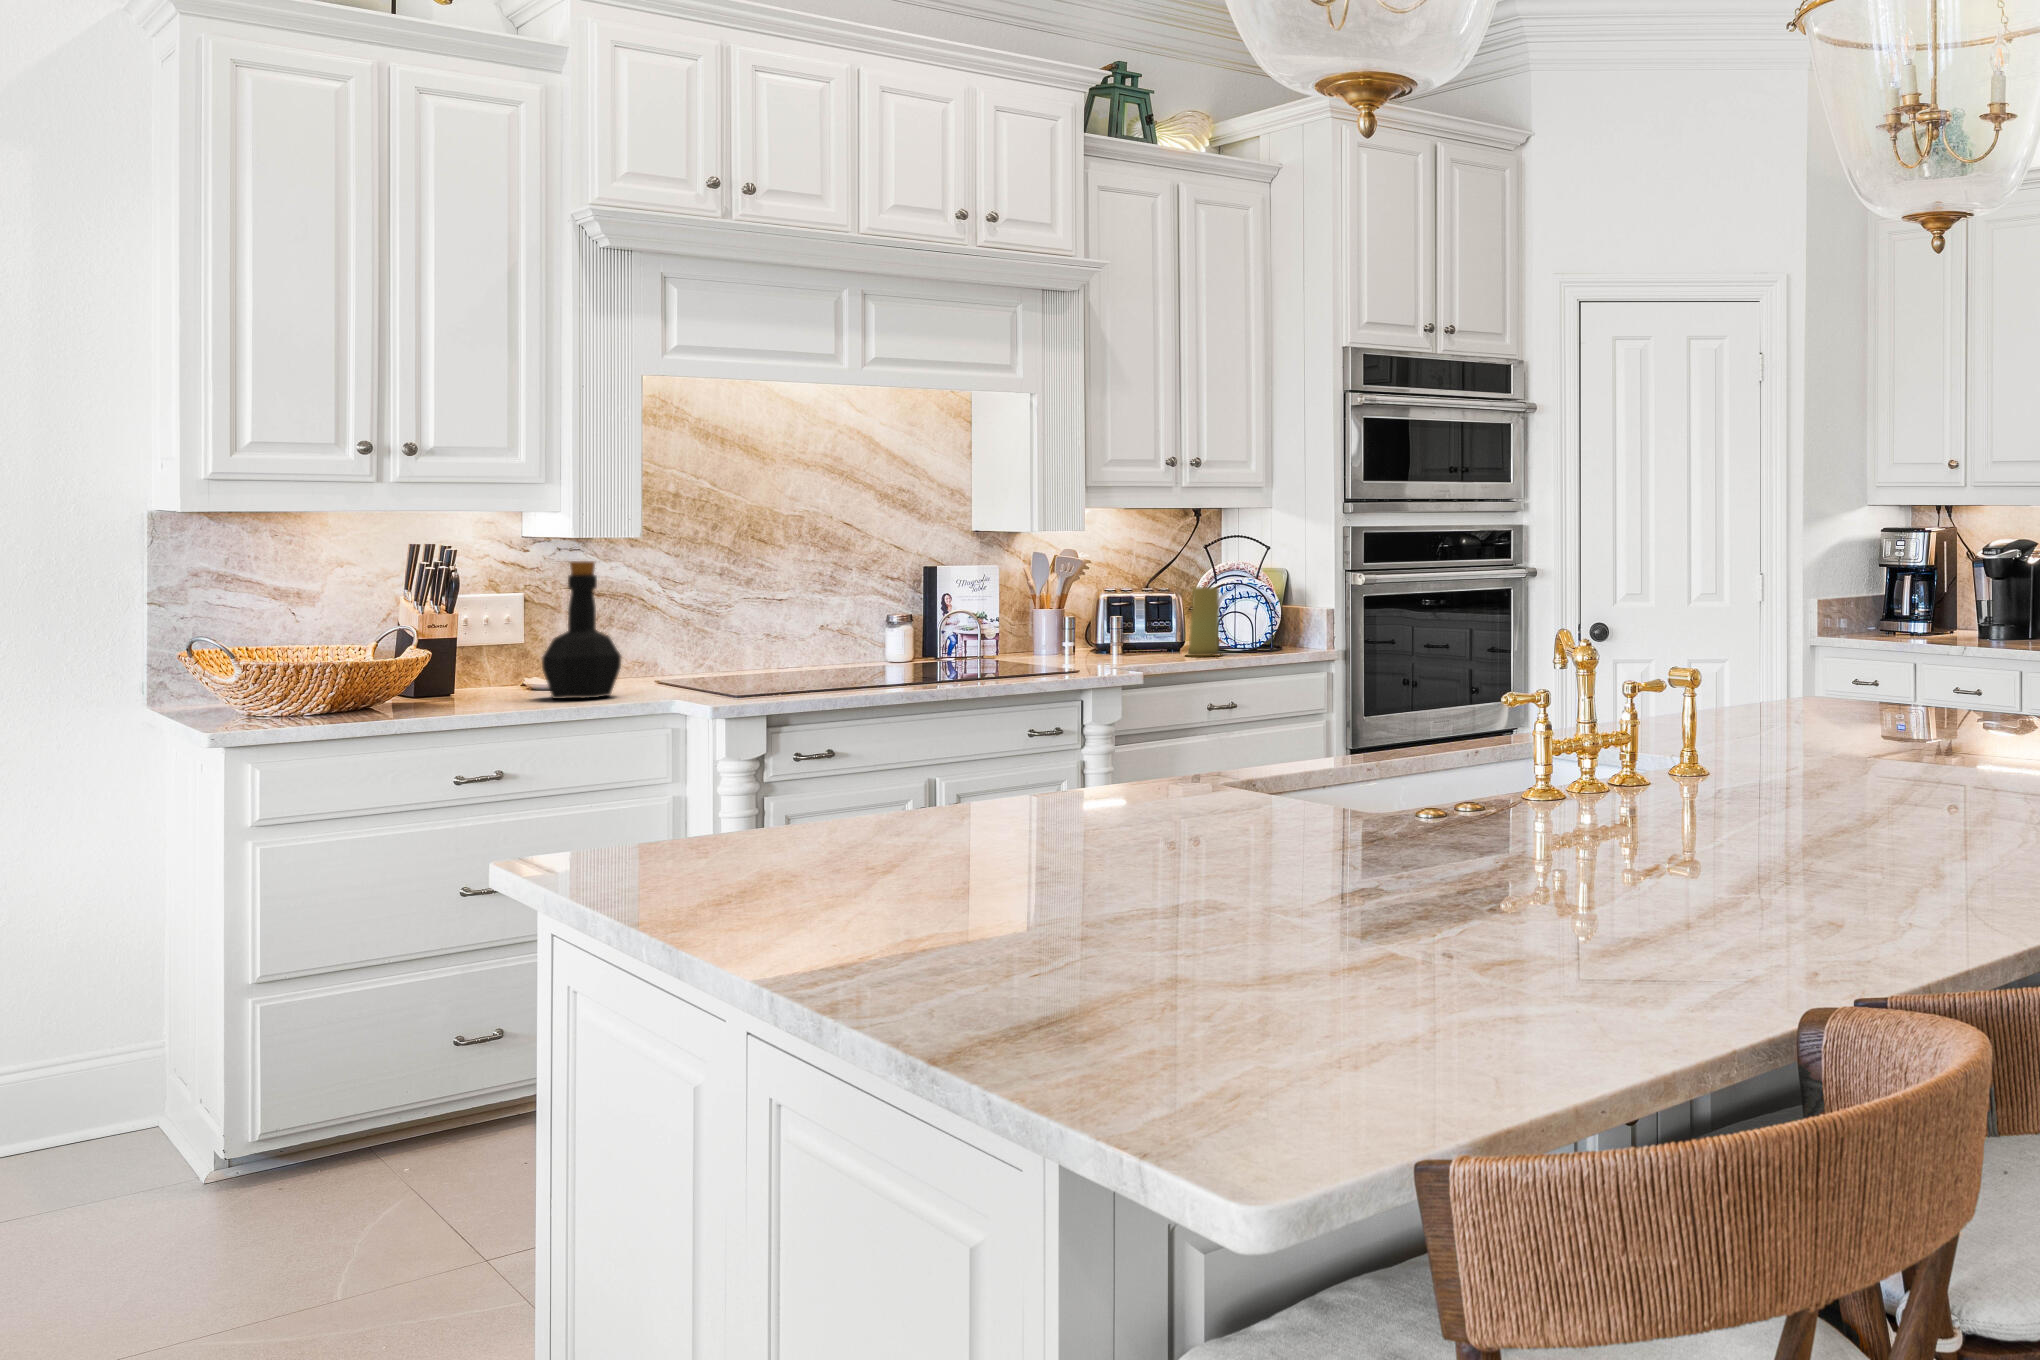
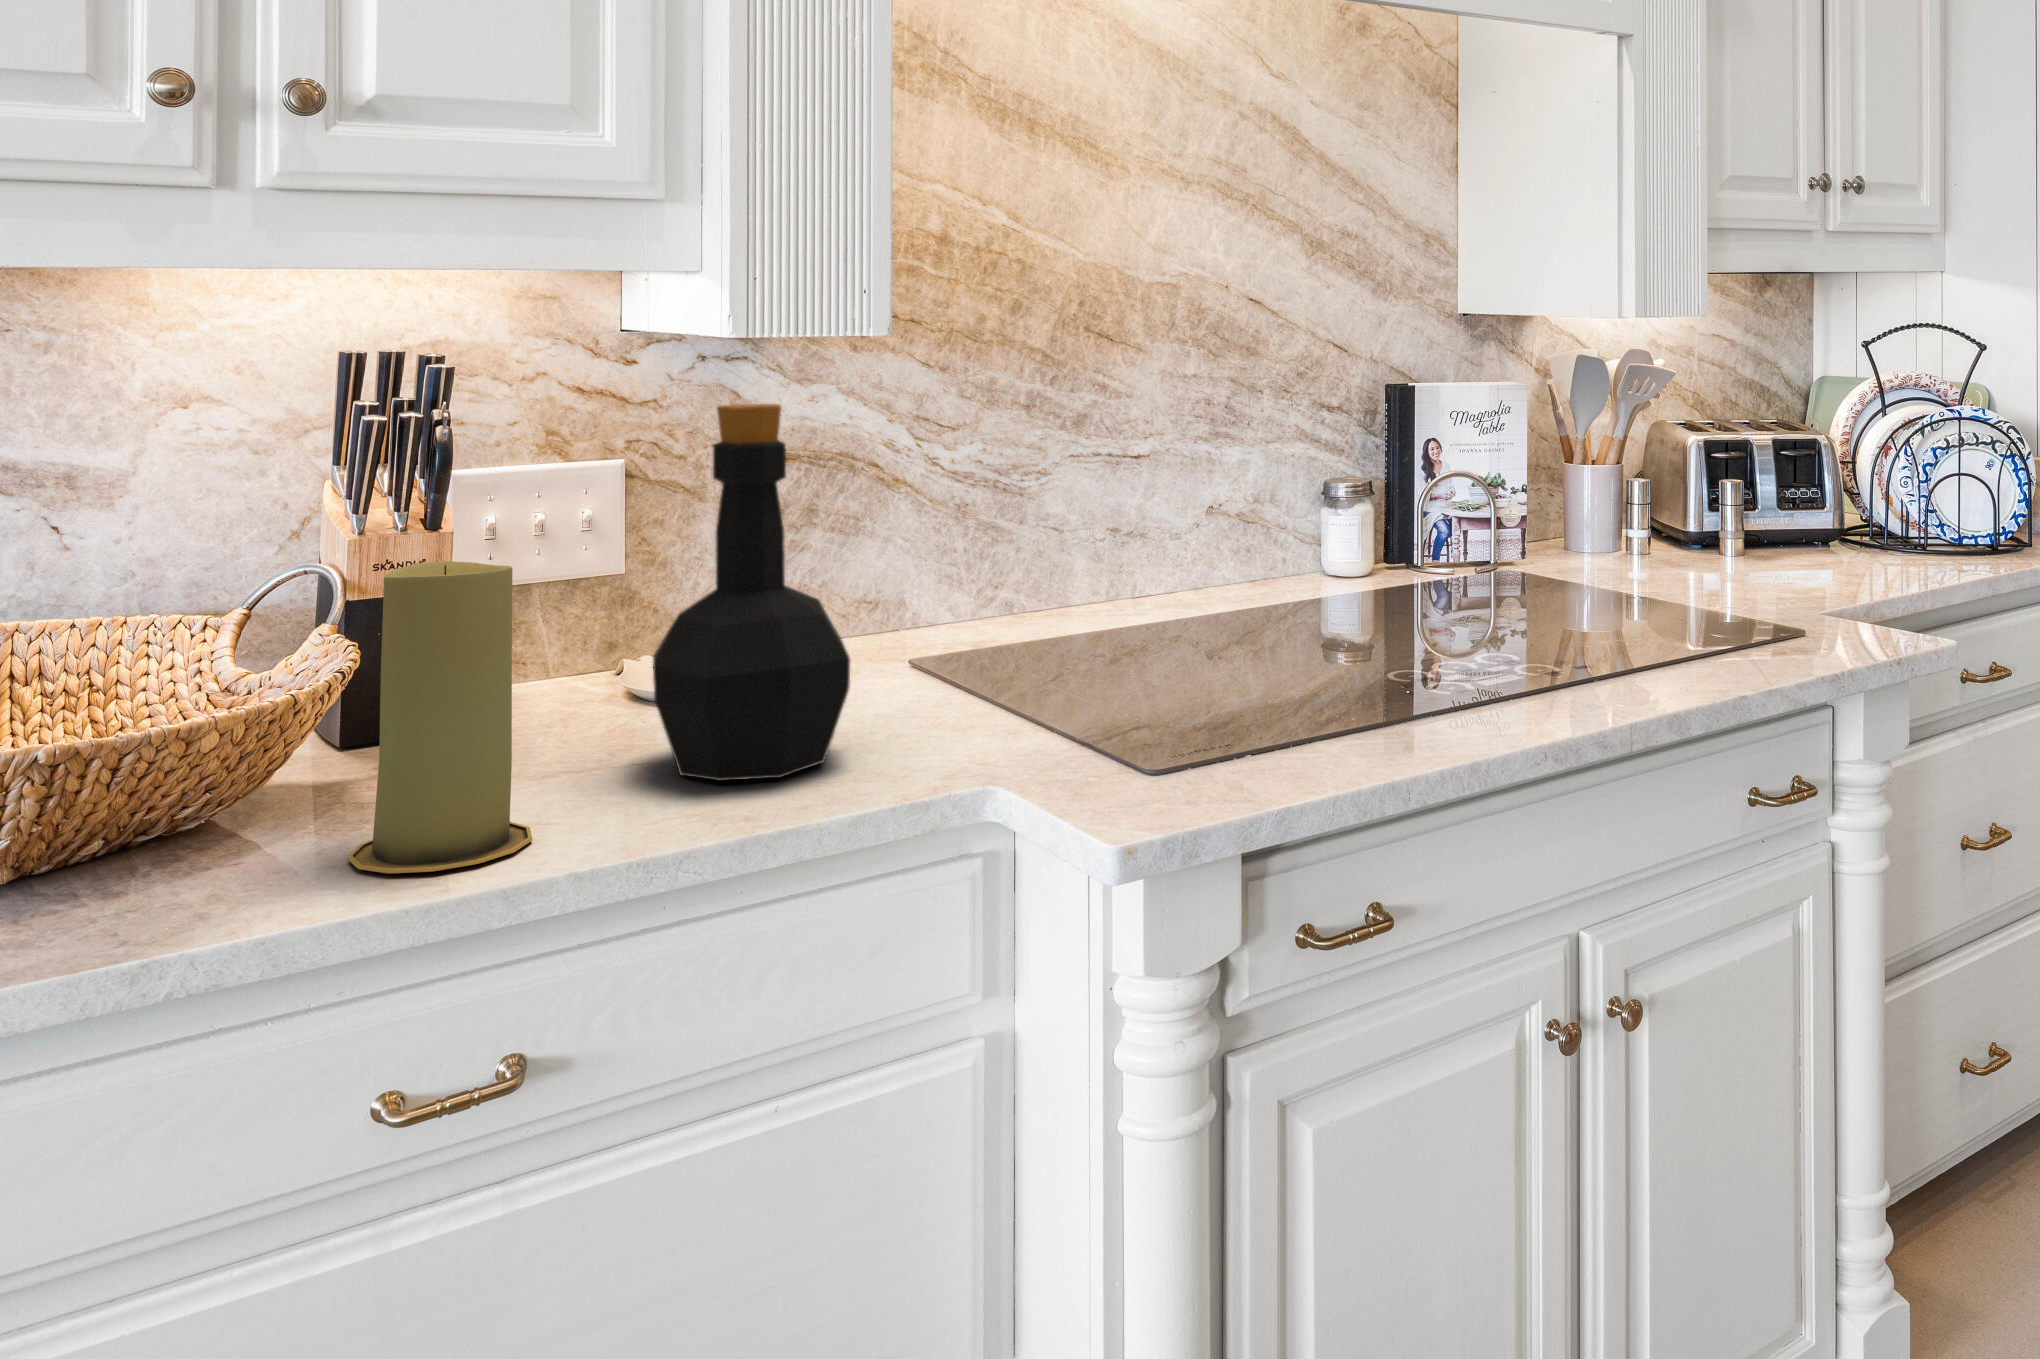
candle: present [1187,587,1220,656] -> present [348,561,532,873]

